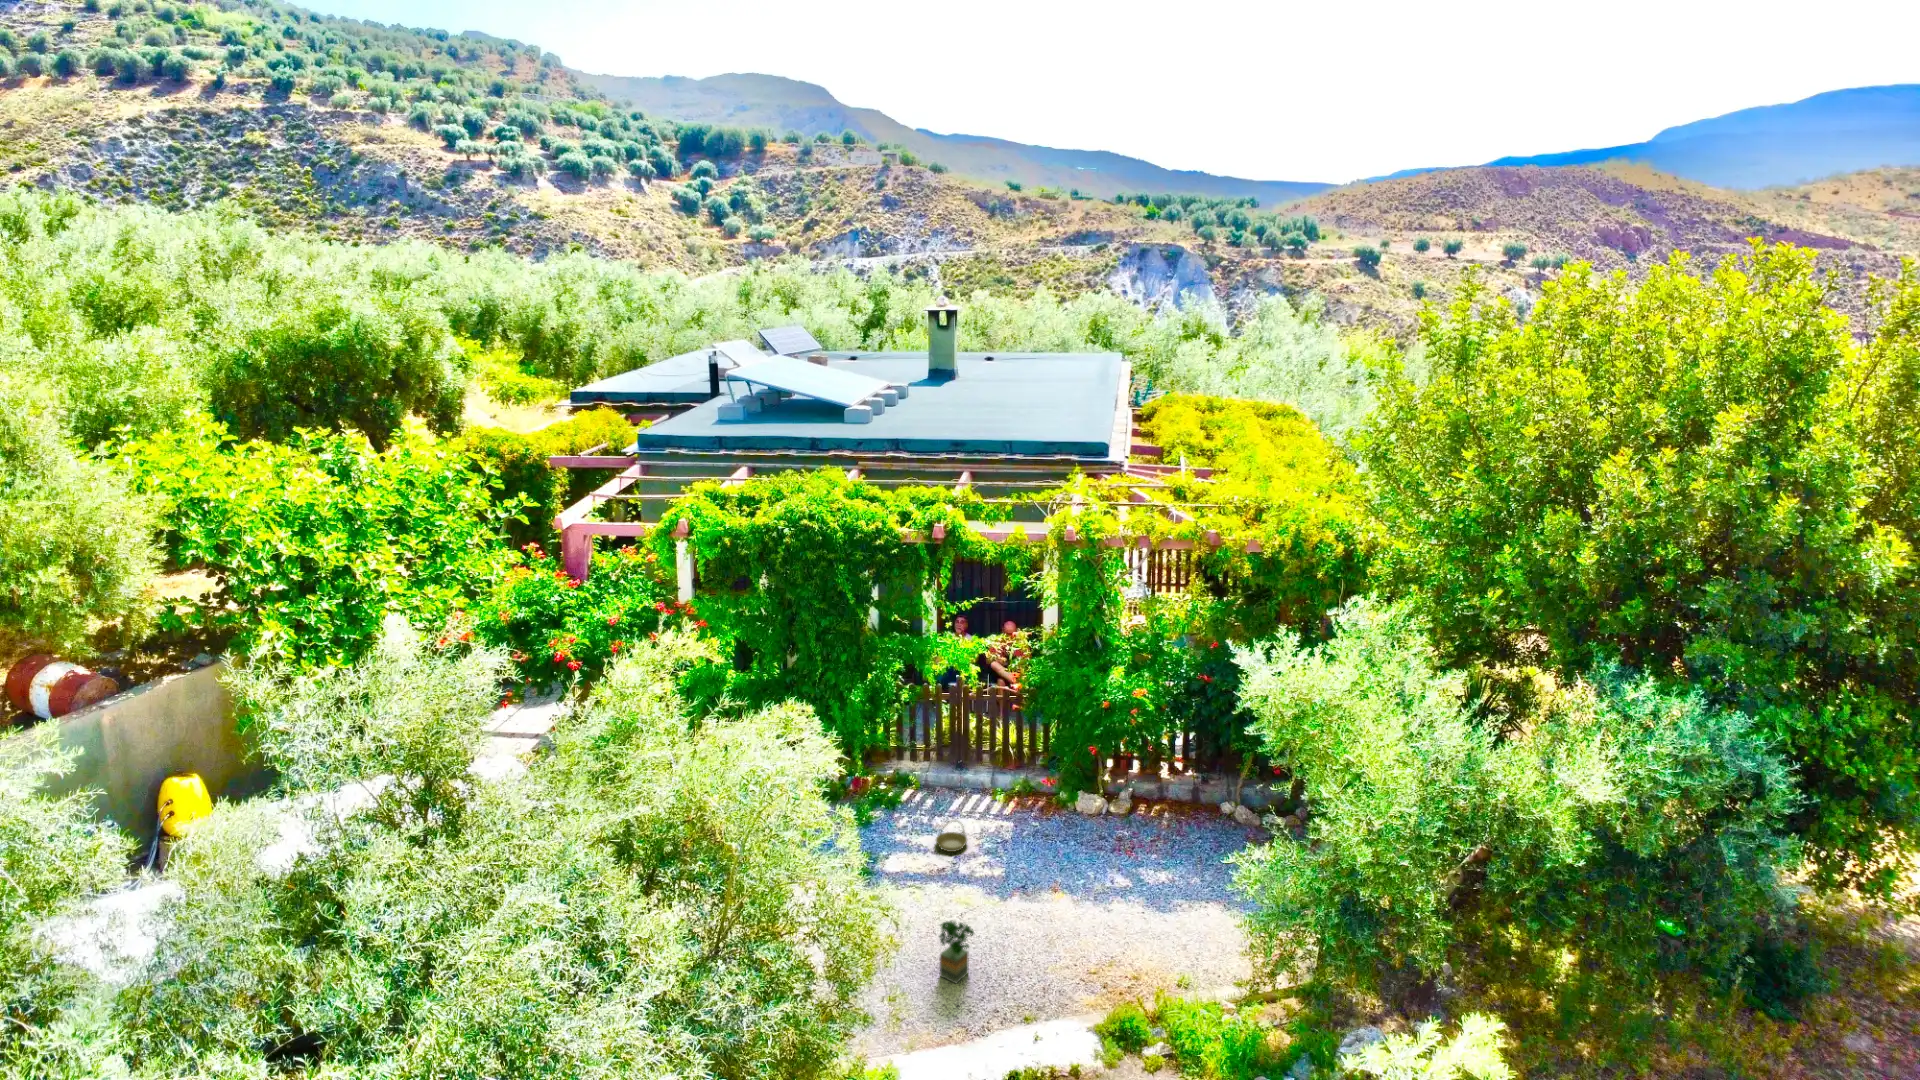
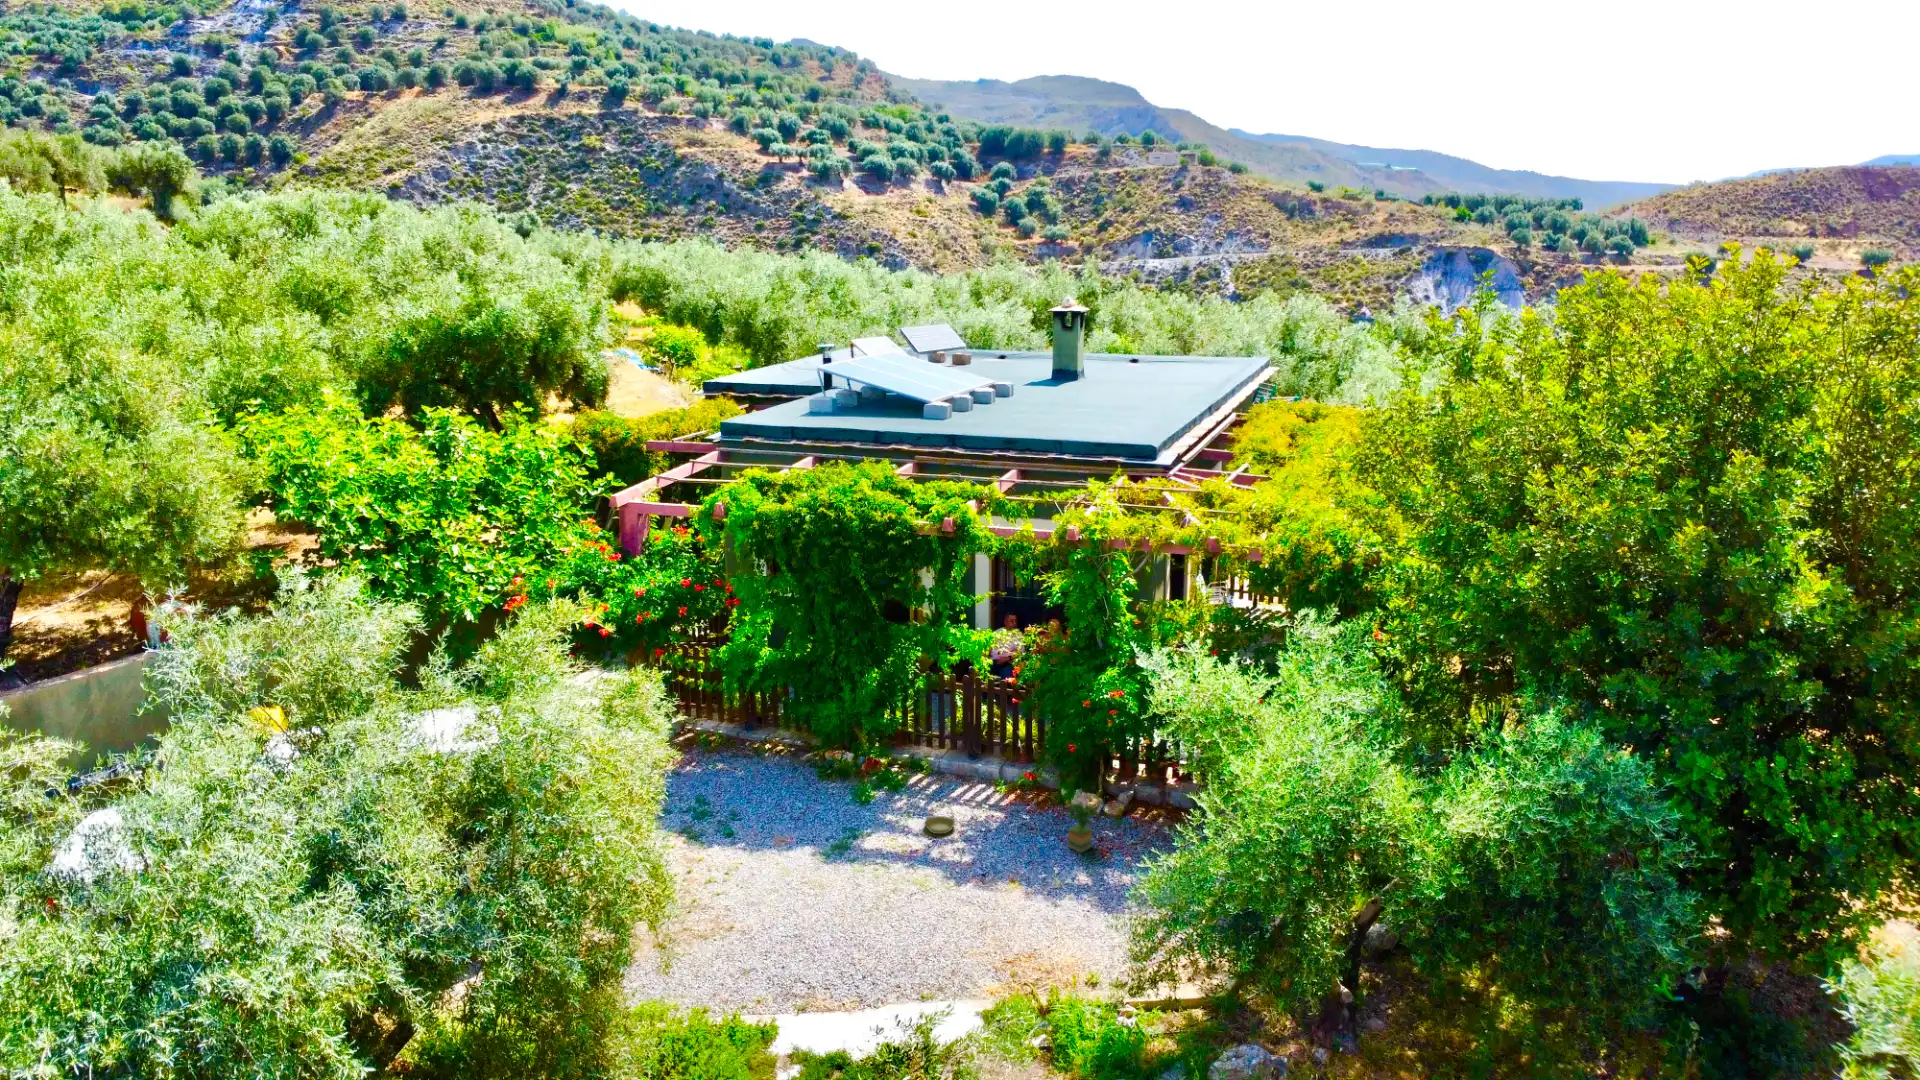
potted tree: present [939,921,974,983] -> present [1068,803,1097,853]

